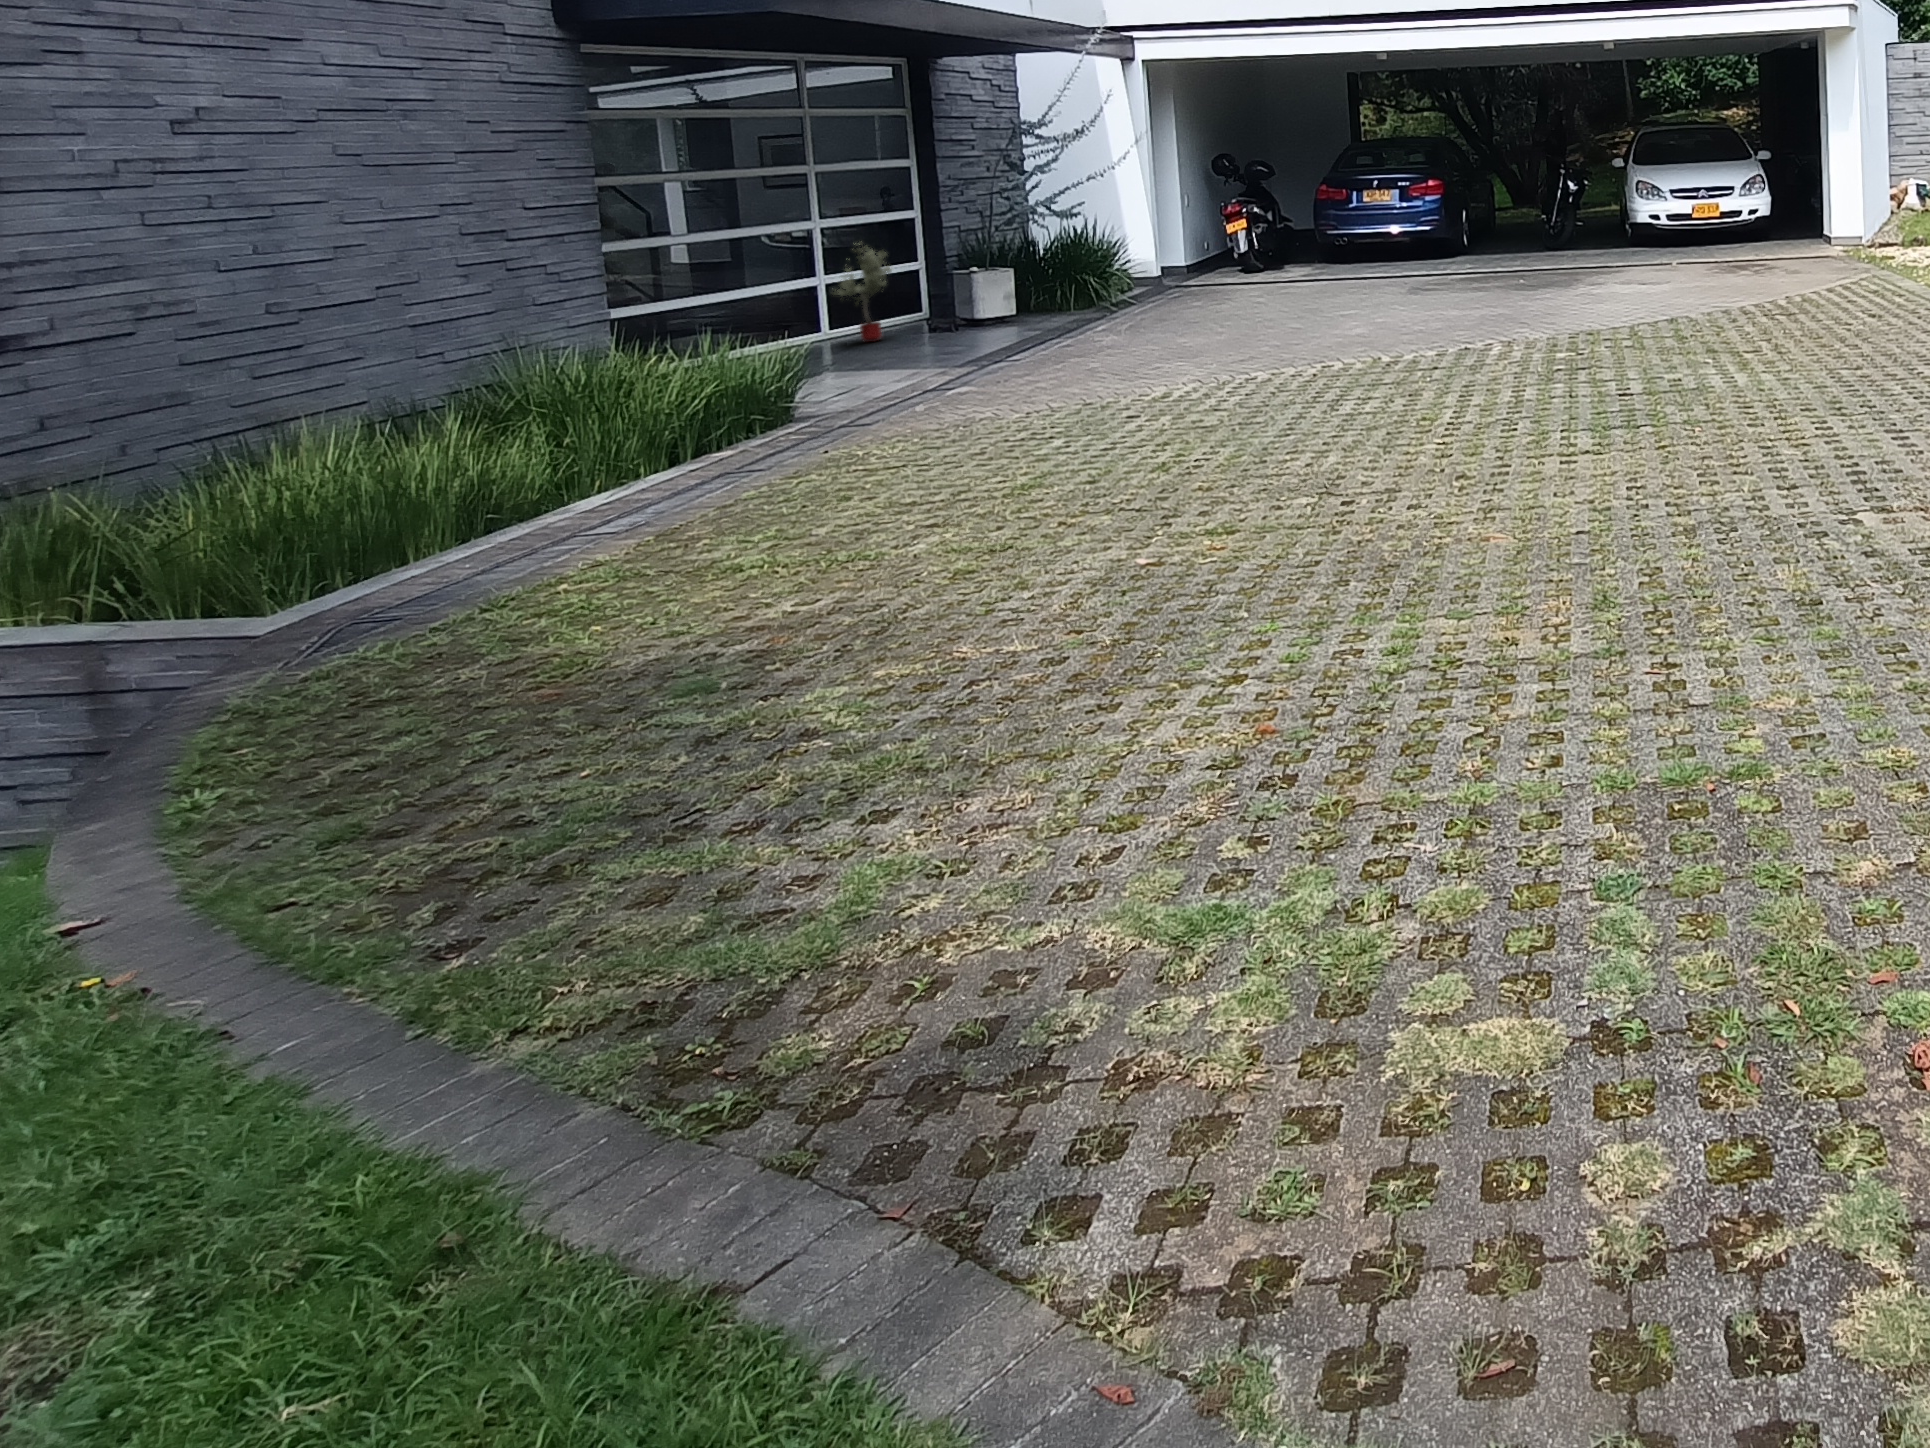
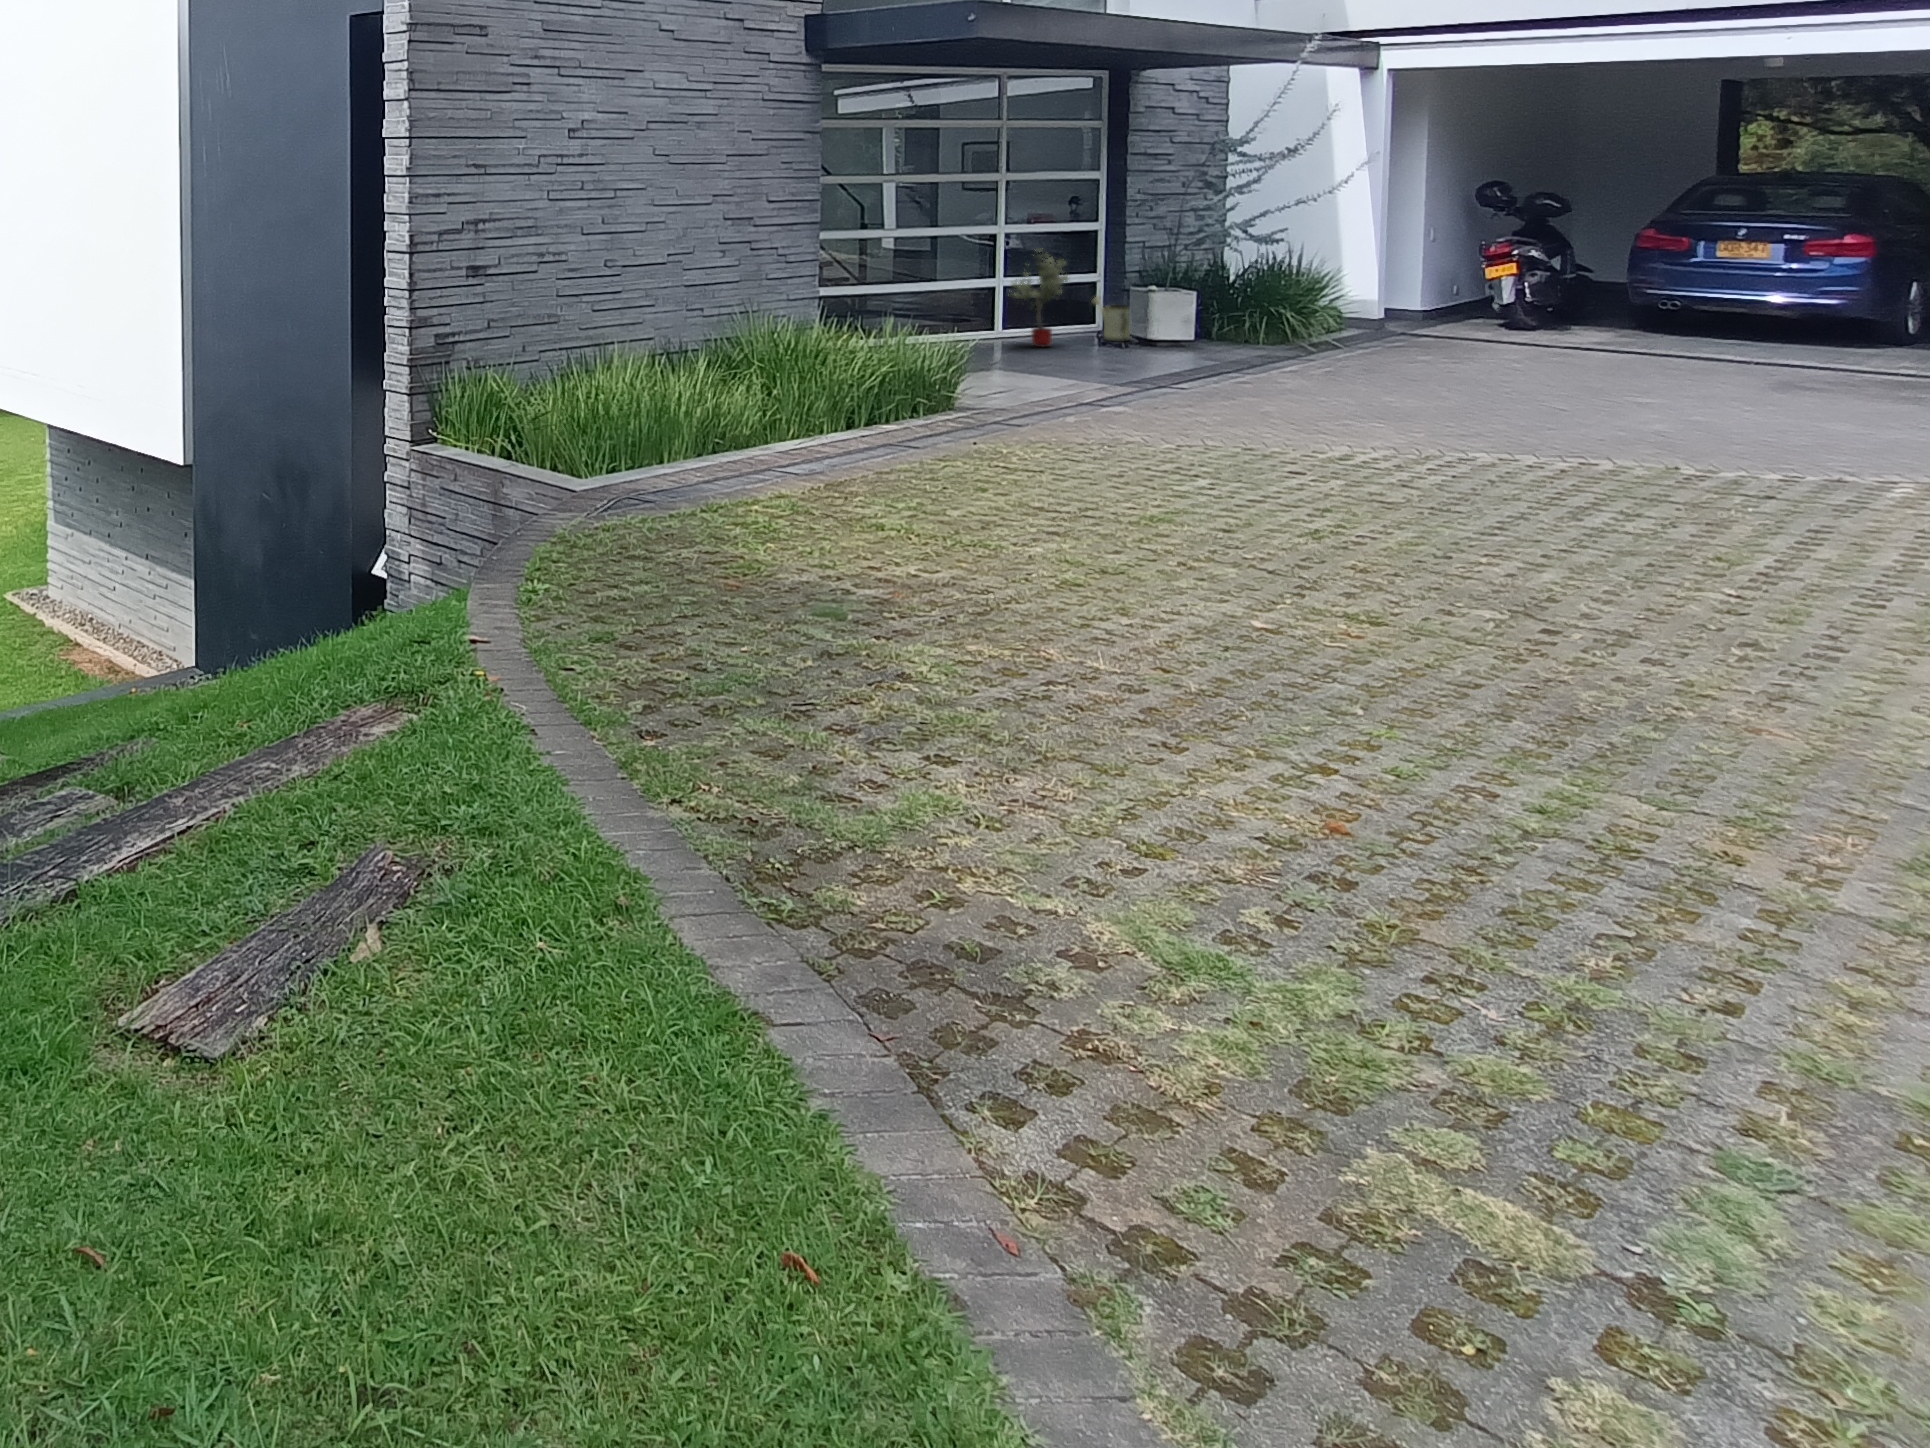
watering can: none [914,279,955,326] -> present [1092,296,1130,342]

